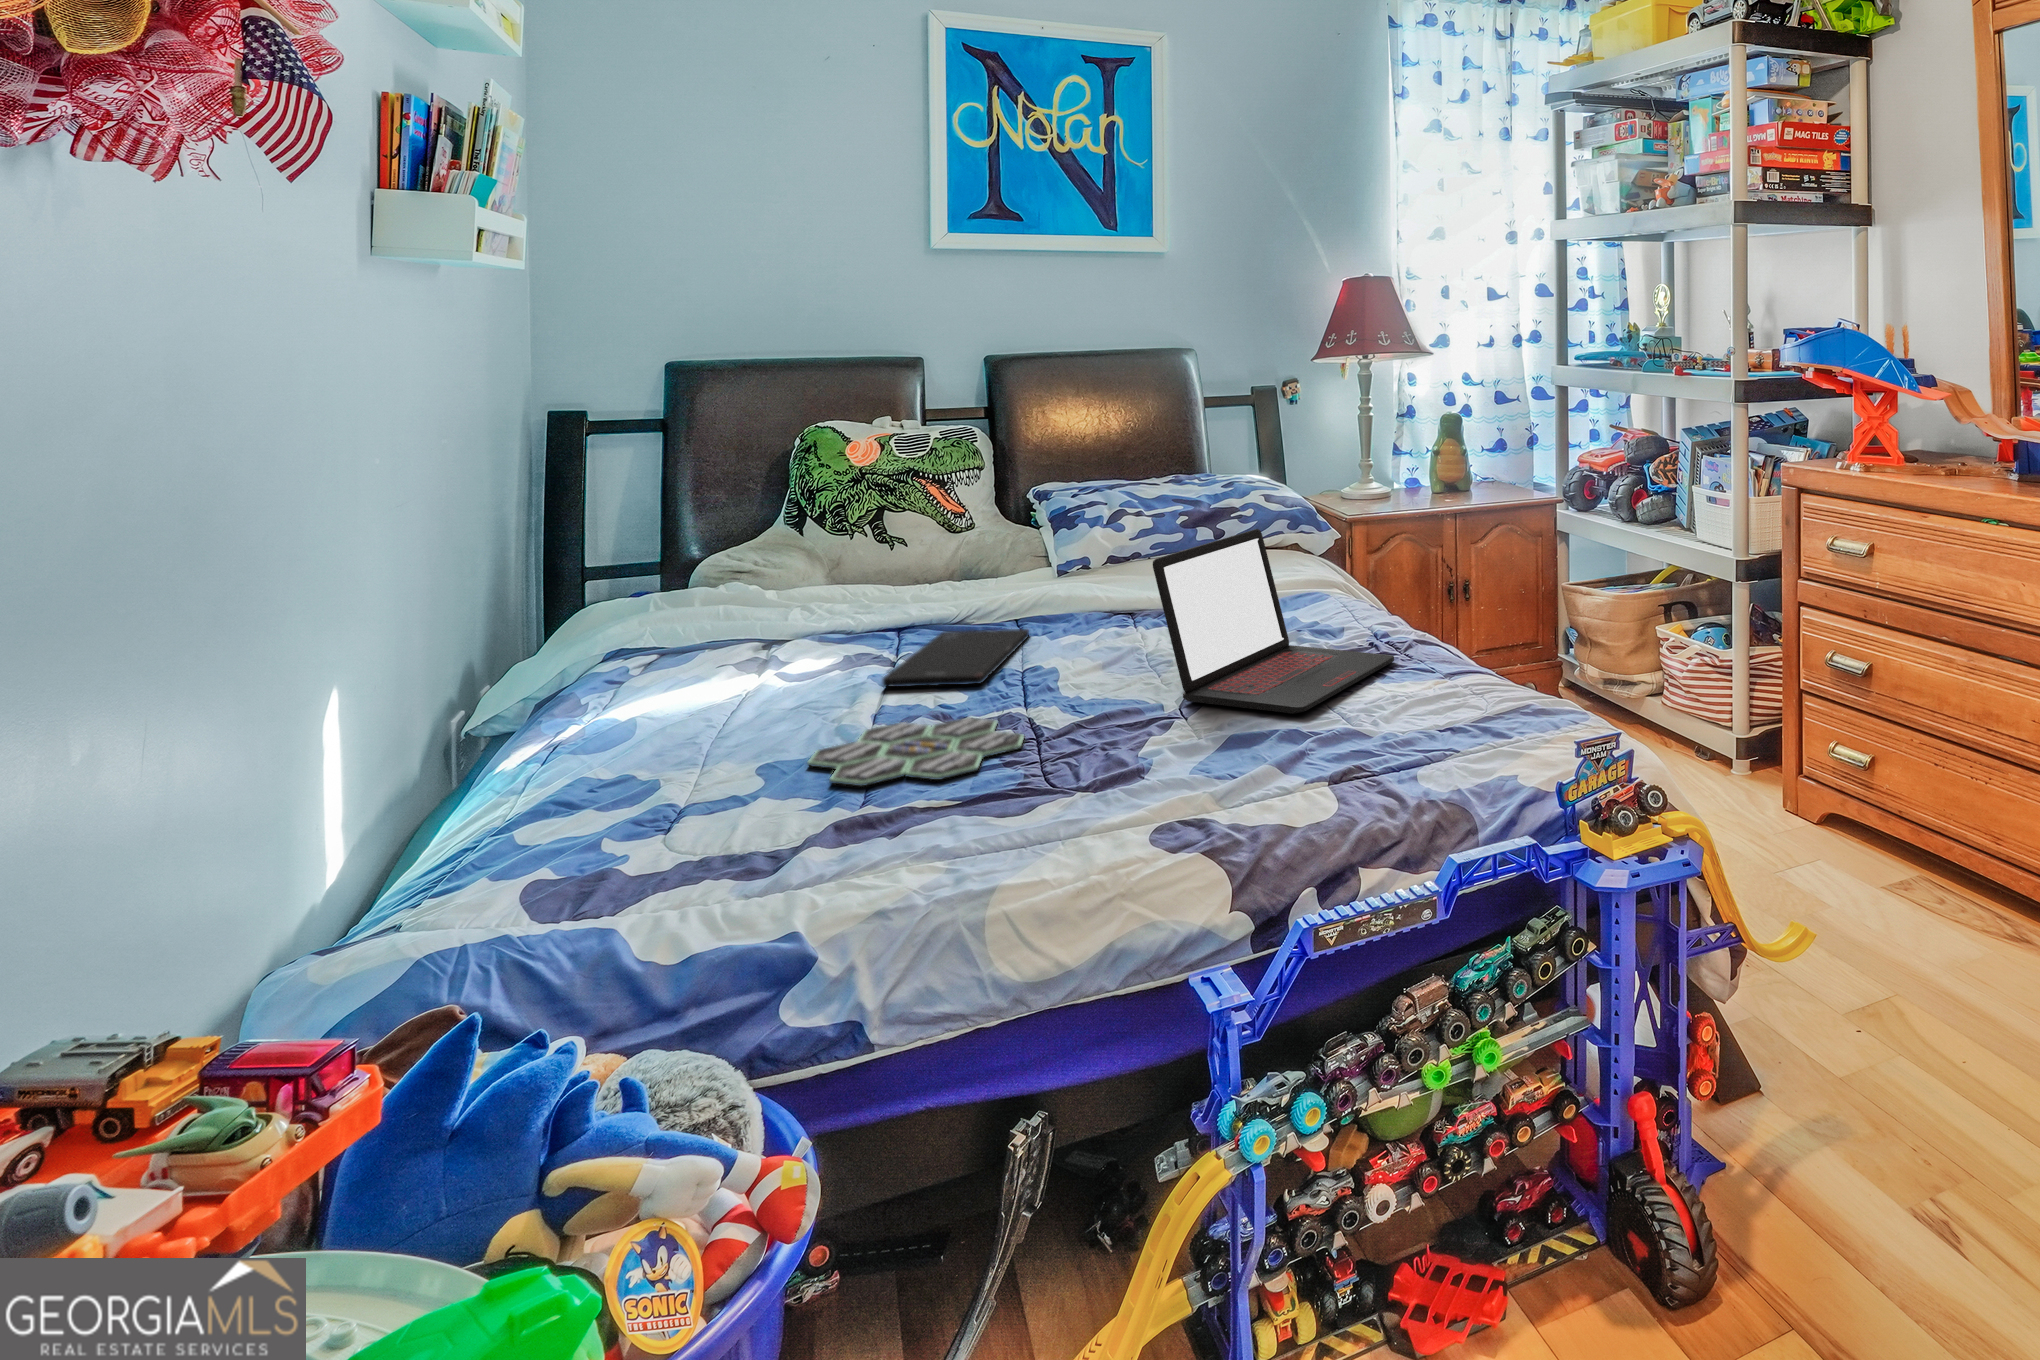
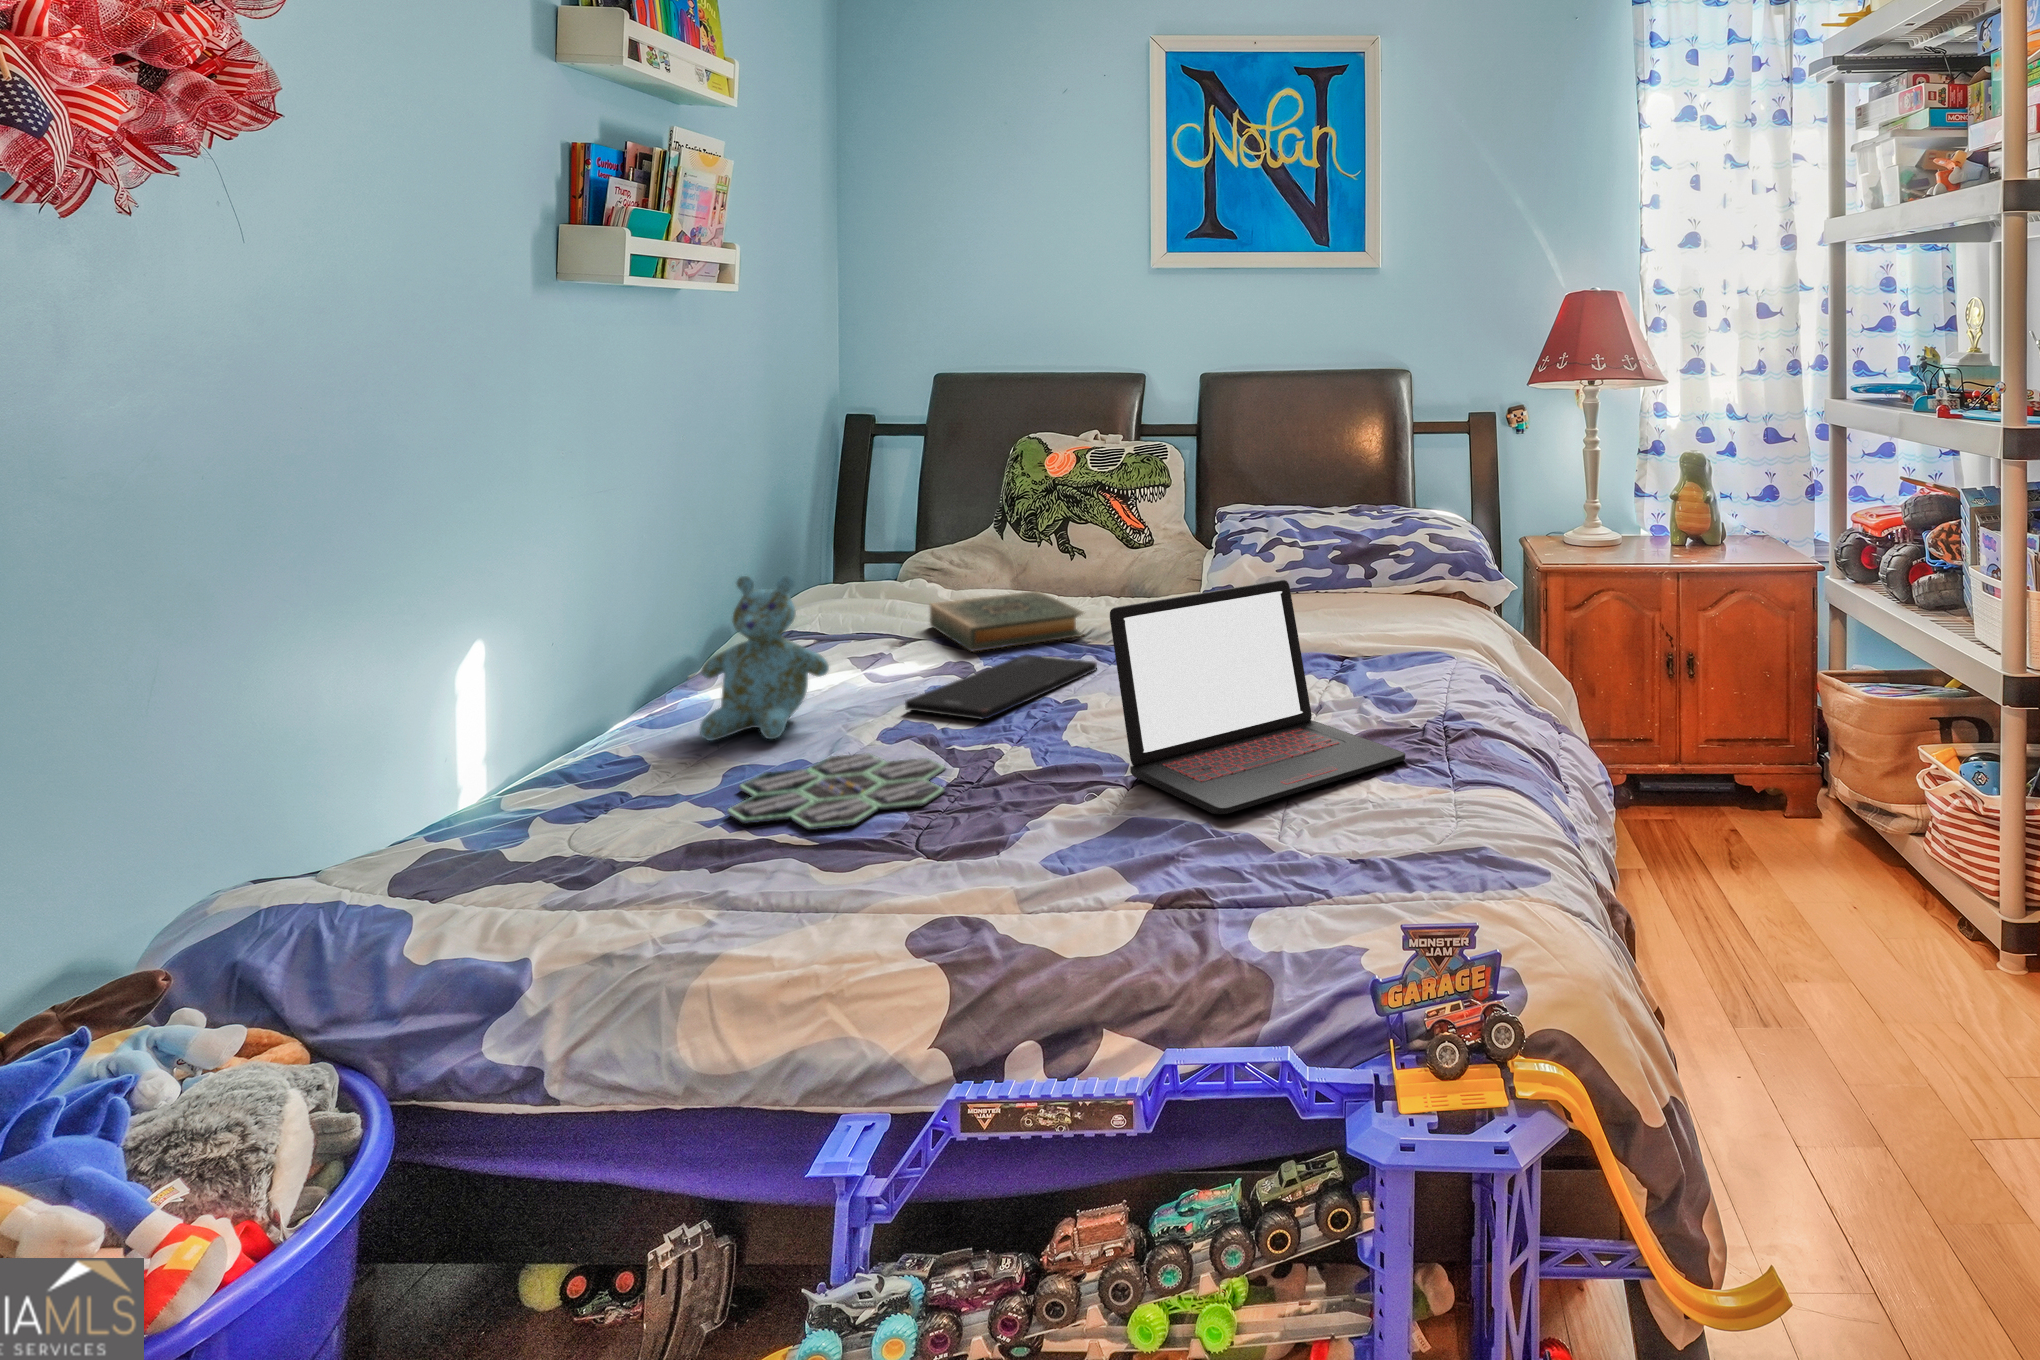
stuffed bear: none [661,565,807,738] -> present [700,575,829,741]
hardback book: none [787,578,975,637] -> present [930,591,1083,651]

